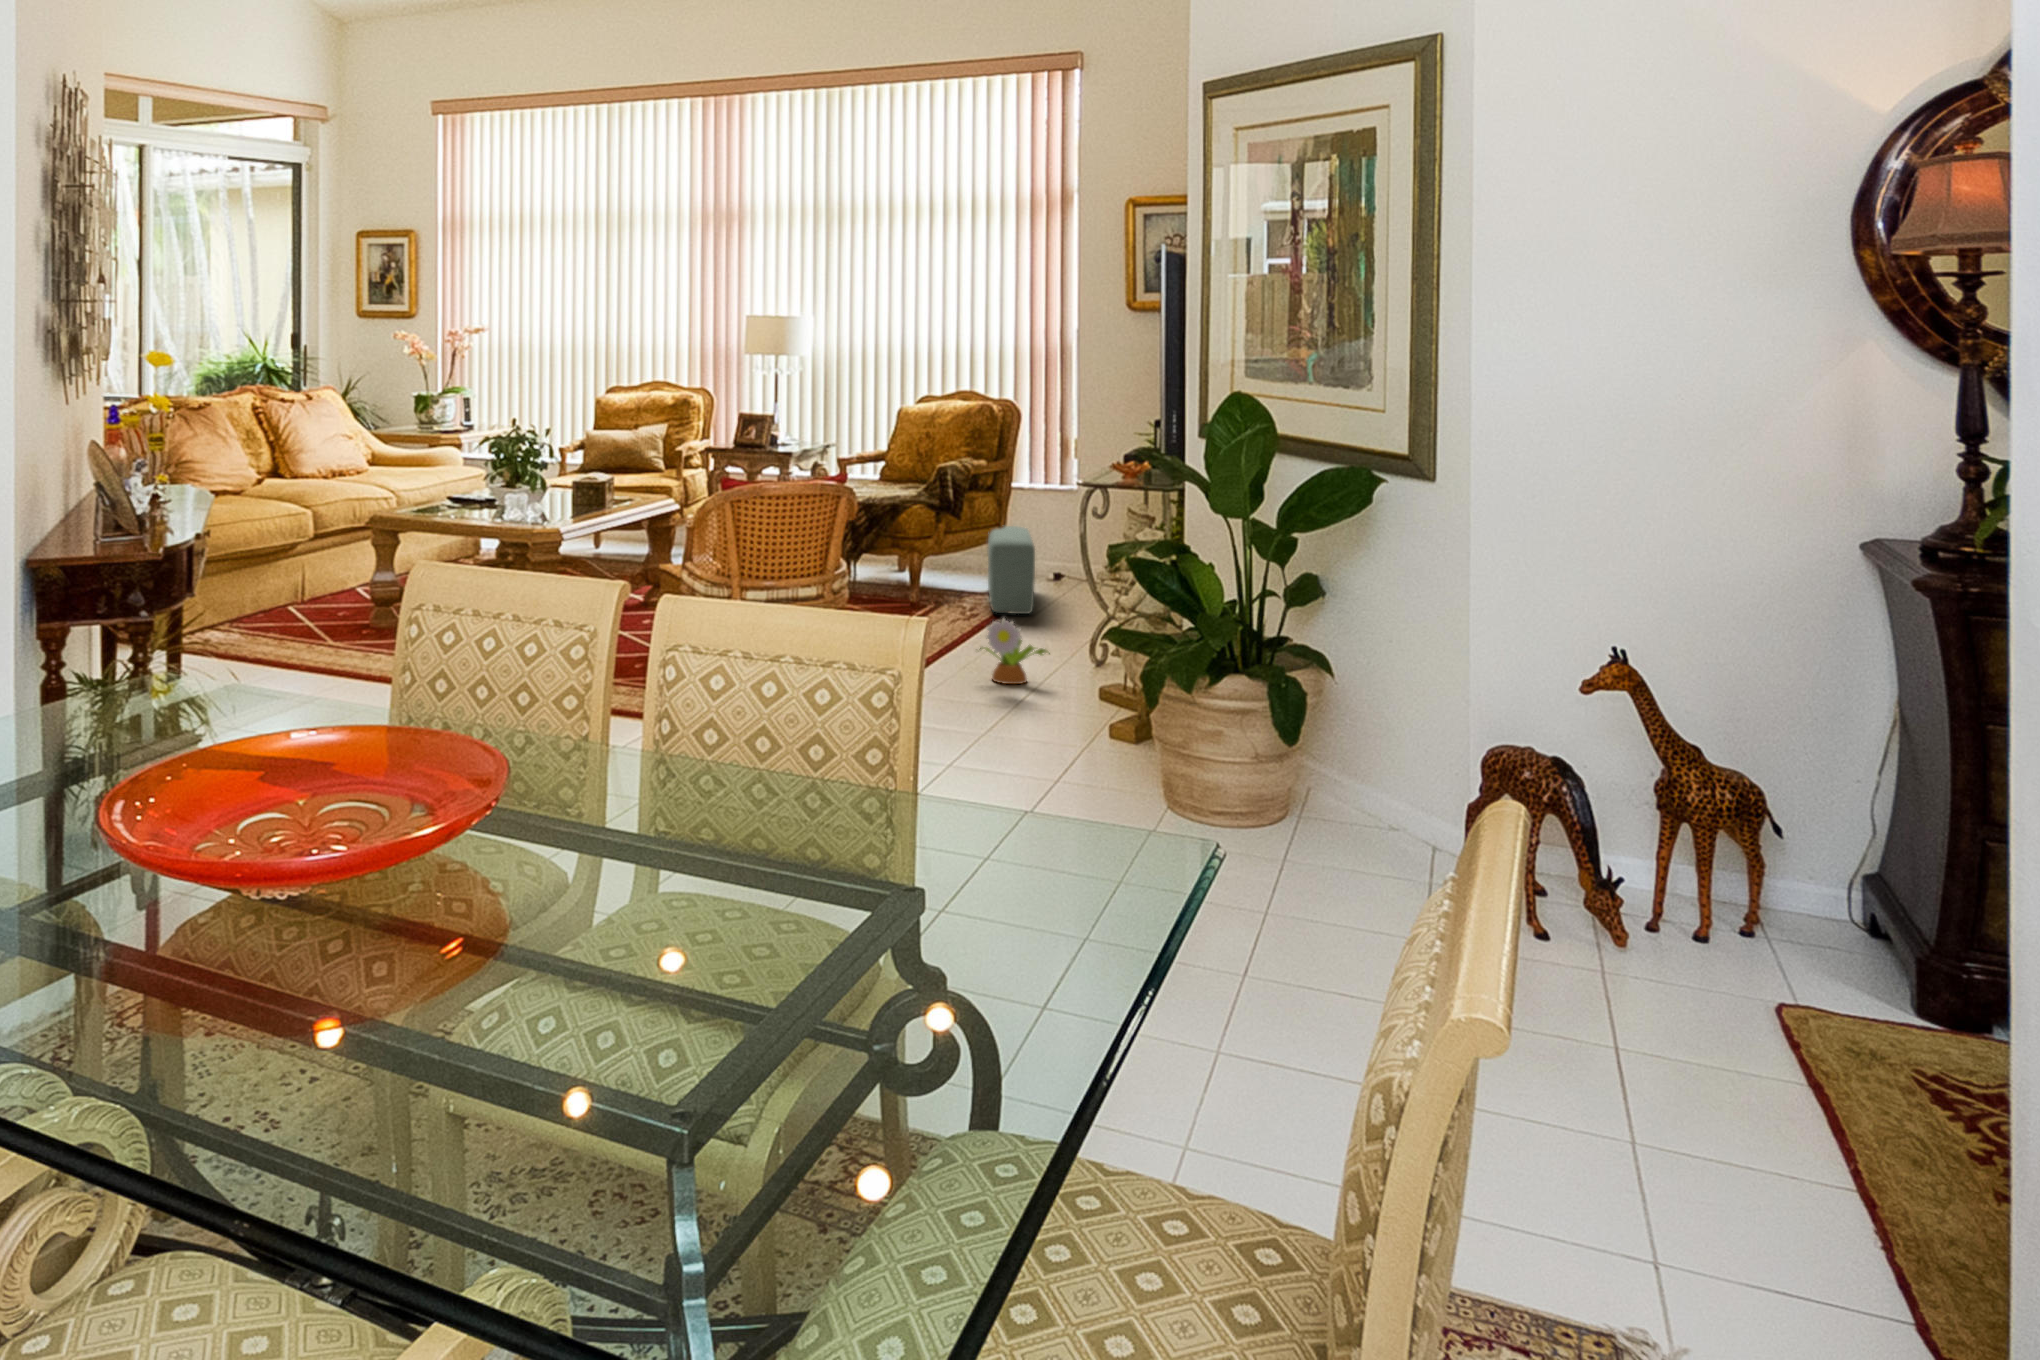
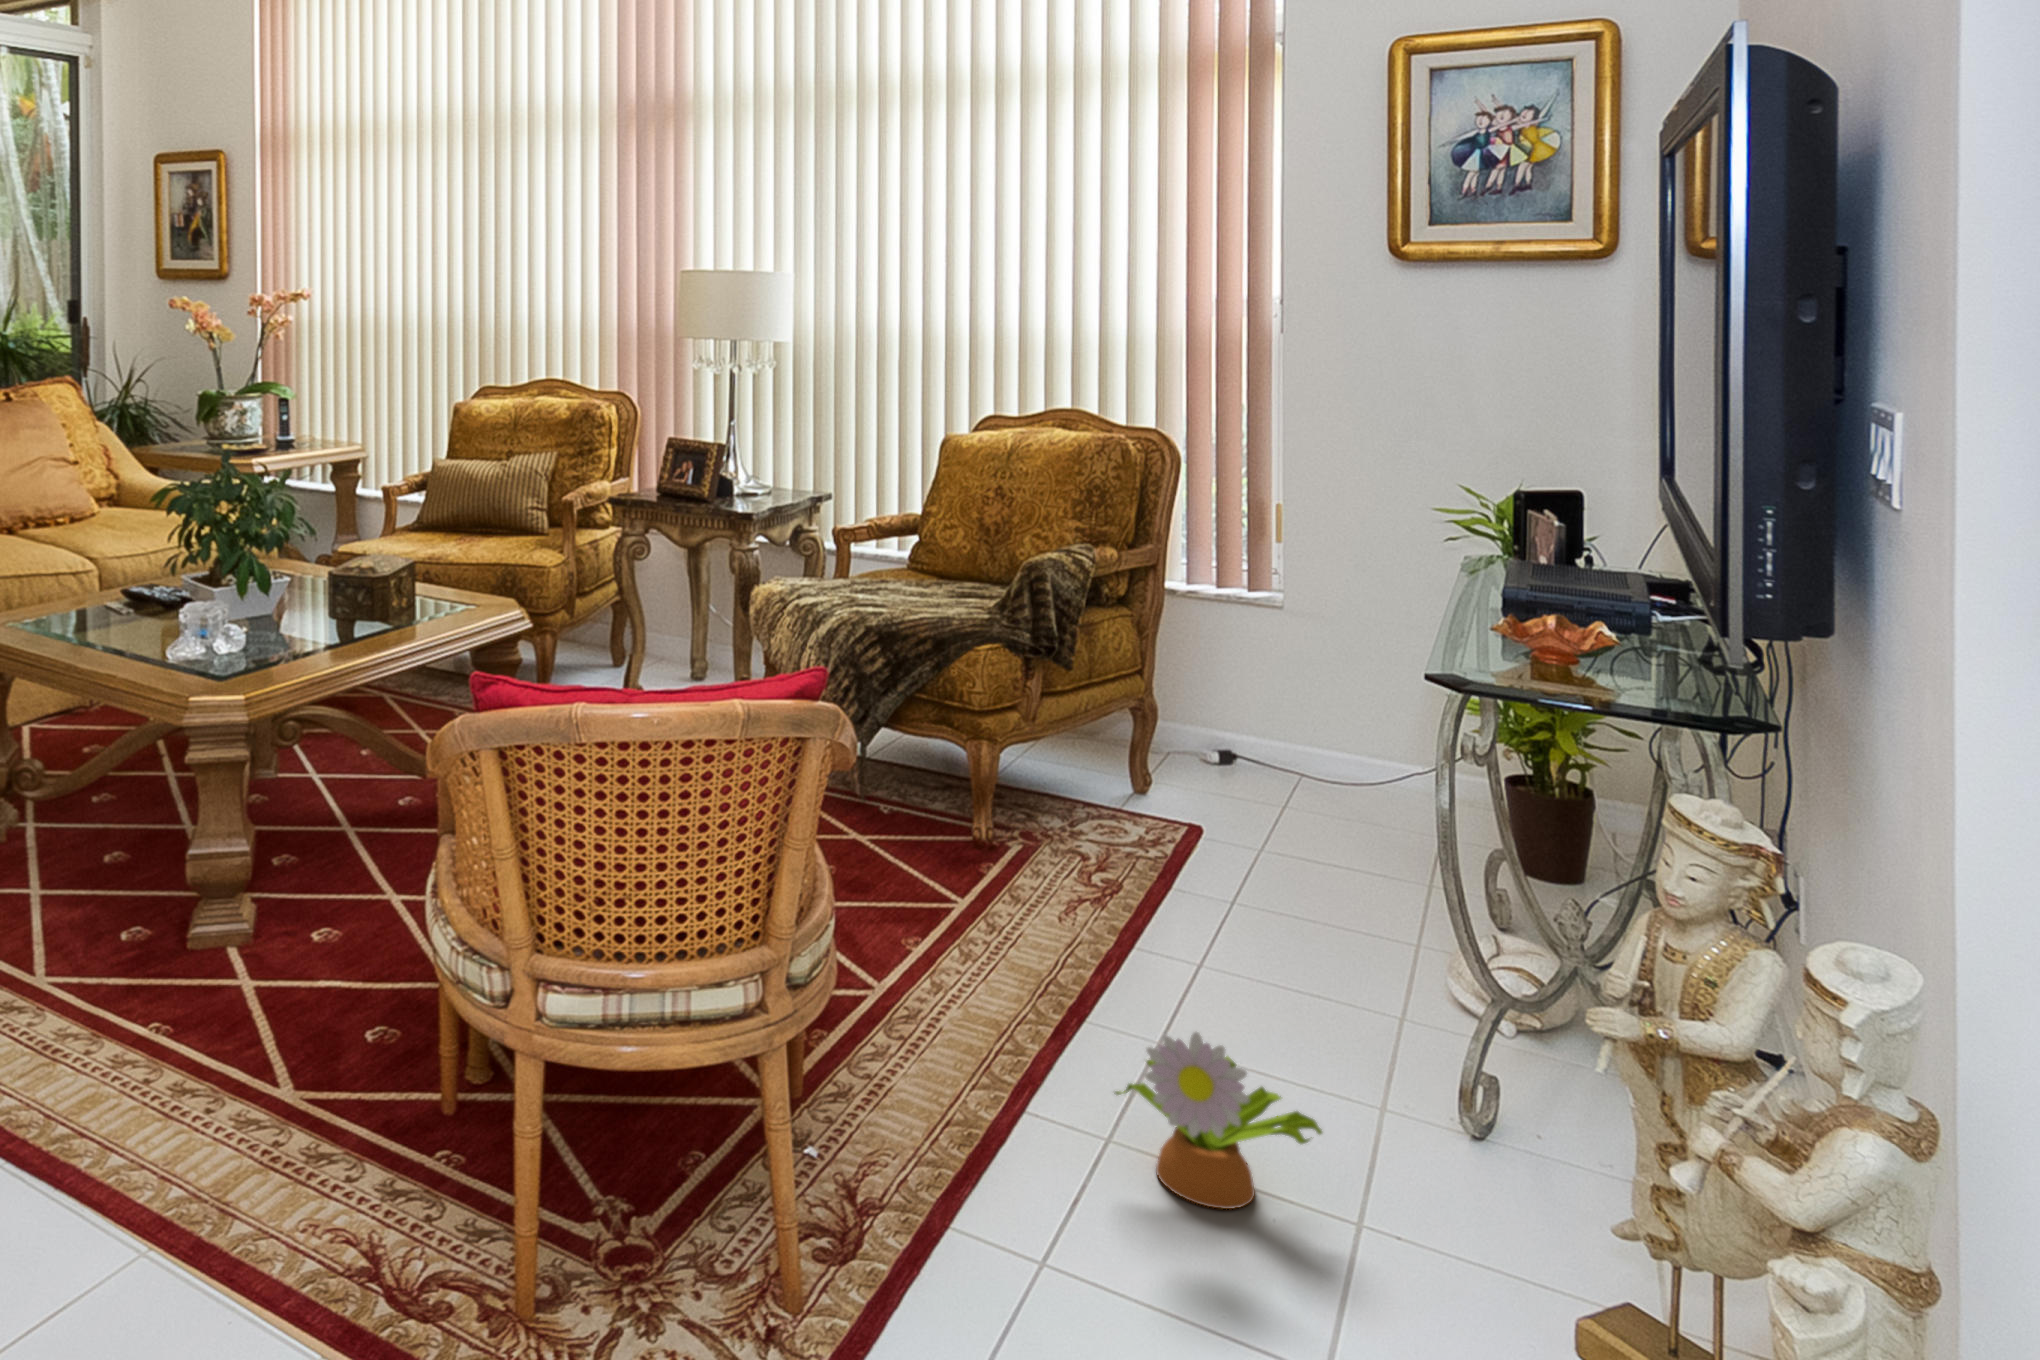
pouf: present [988,526,1035,614] -> none [1113,668,1222,877]

